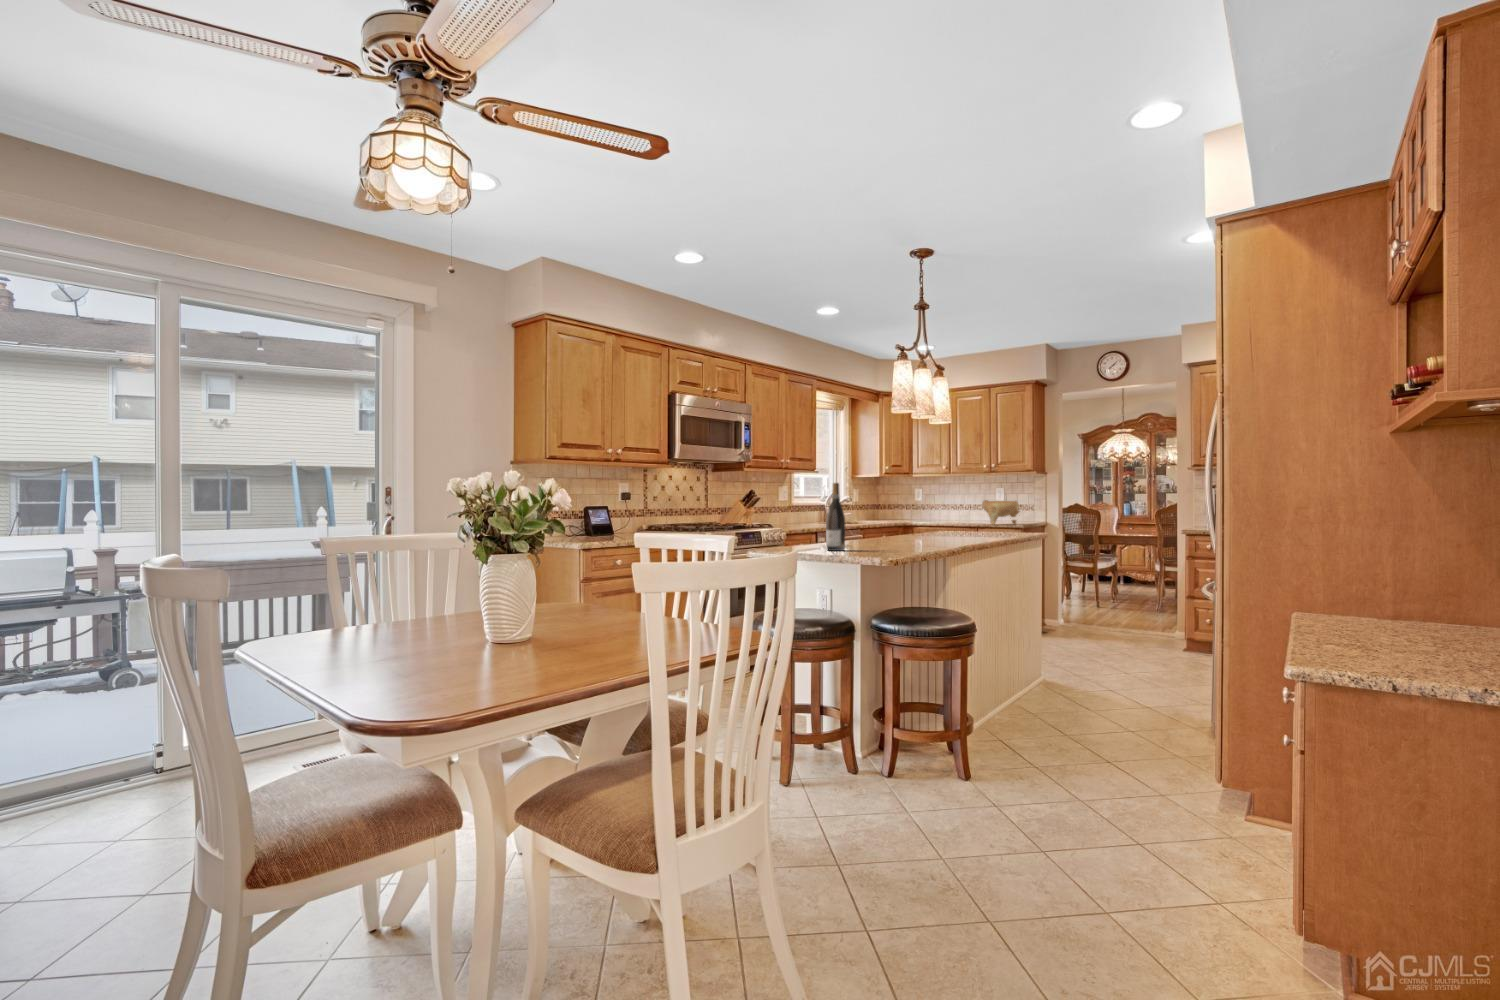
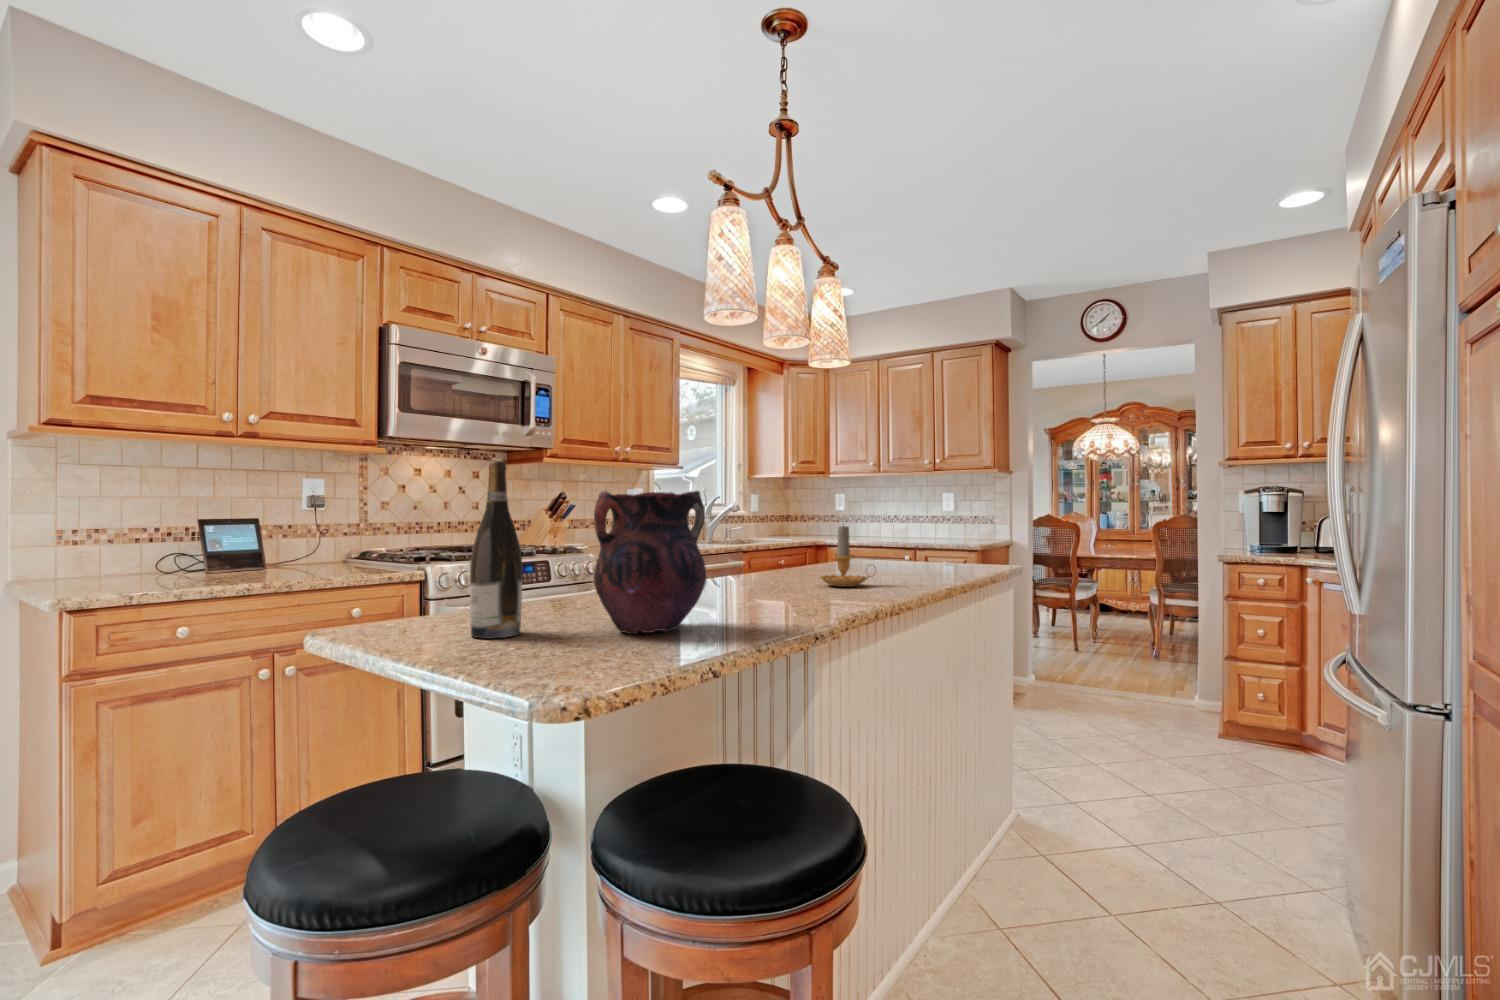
vase: none [872,494,917,550] -> present [593,491,706,634]
decorative bowl: present [982,500,1021,525] -> none [923,510,977,544]
candle: none [942,508,972,540] -> present [820,526,875,587]

